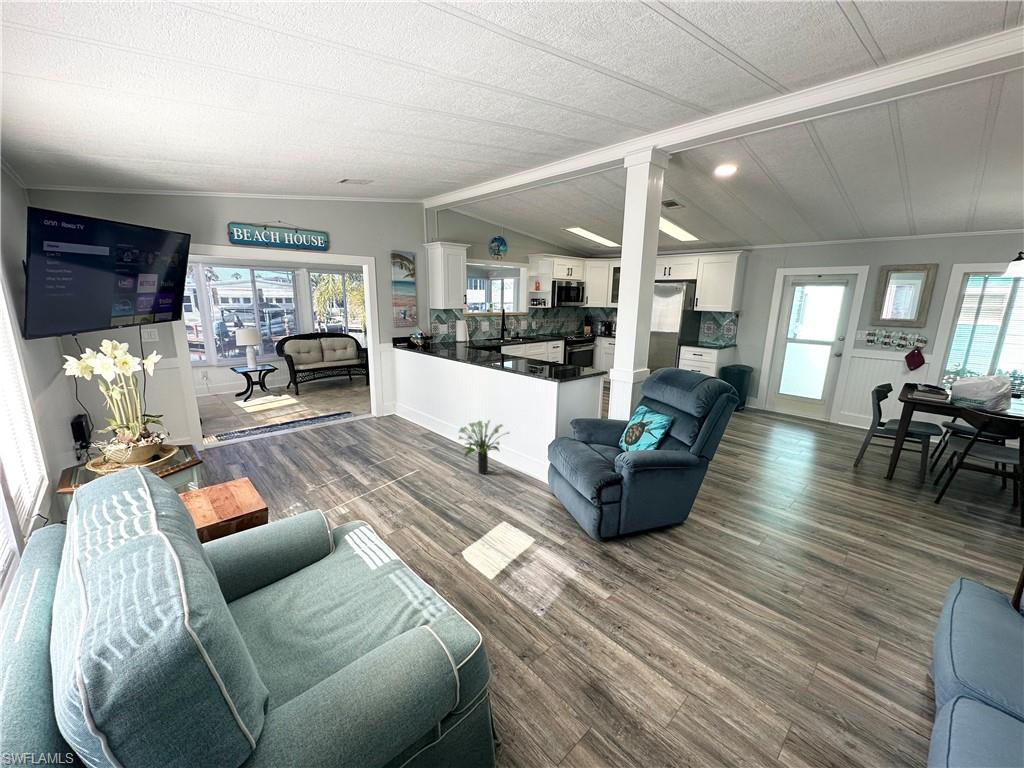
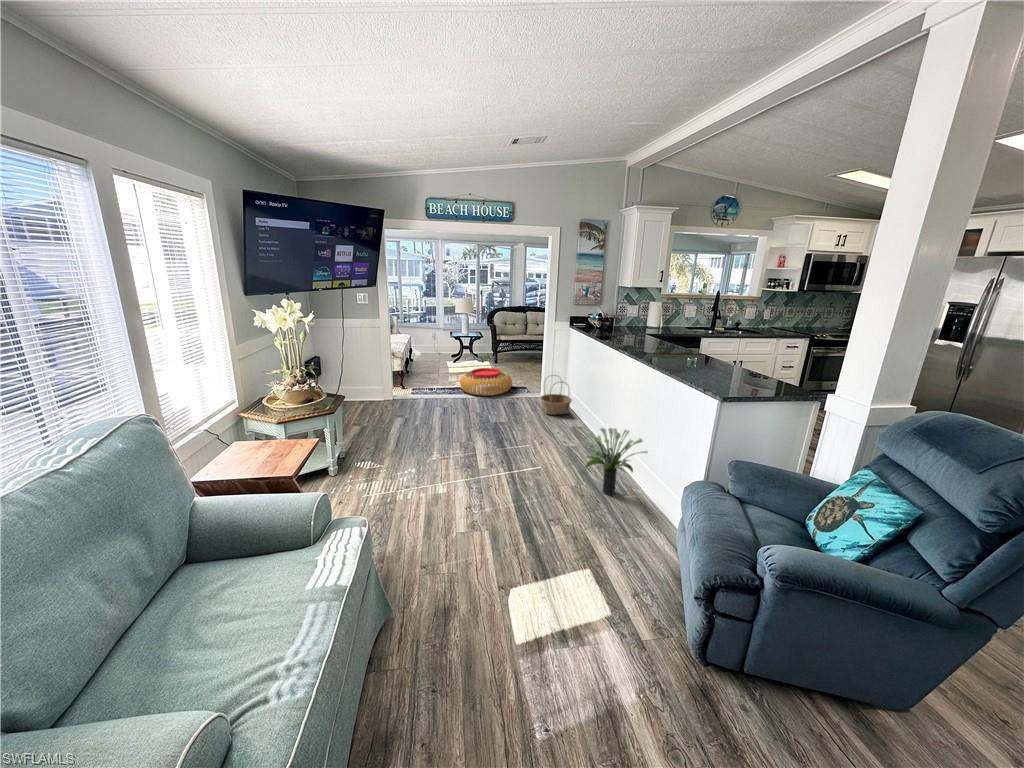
basket: none [381,392,412,429] -> present [540,375,572,415]
pouf: none [279,397,340,427] -> present [460,368,512,396]

